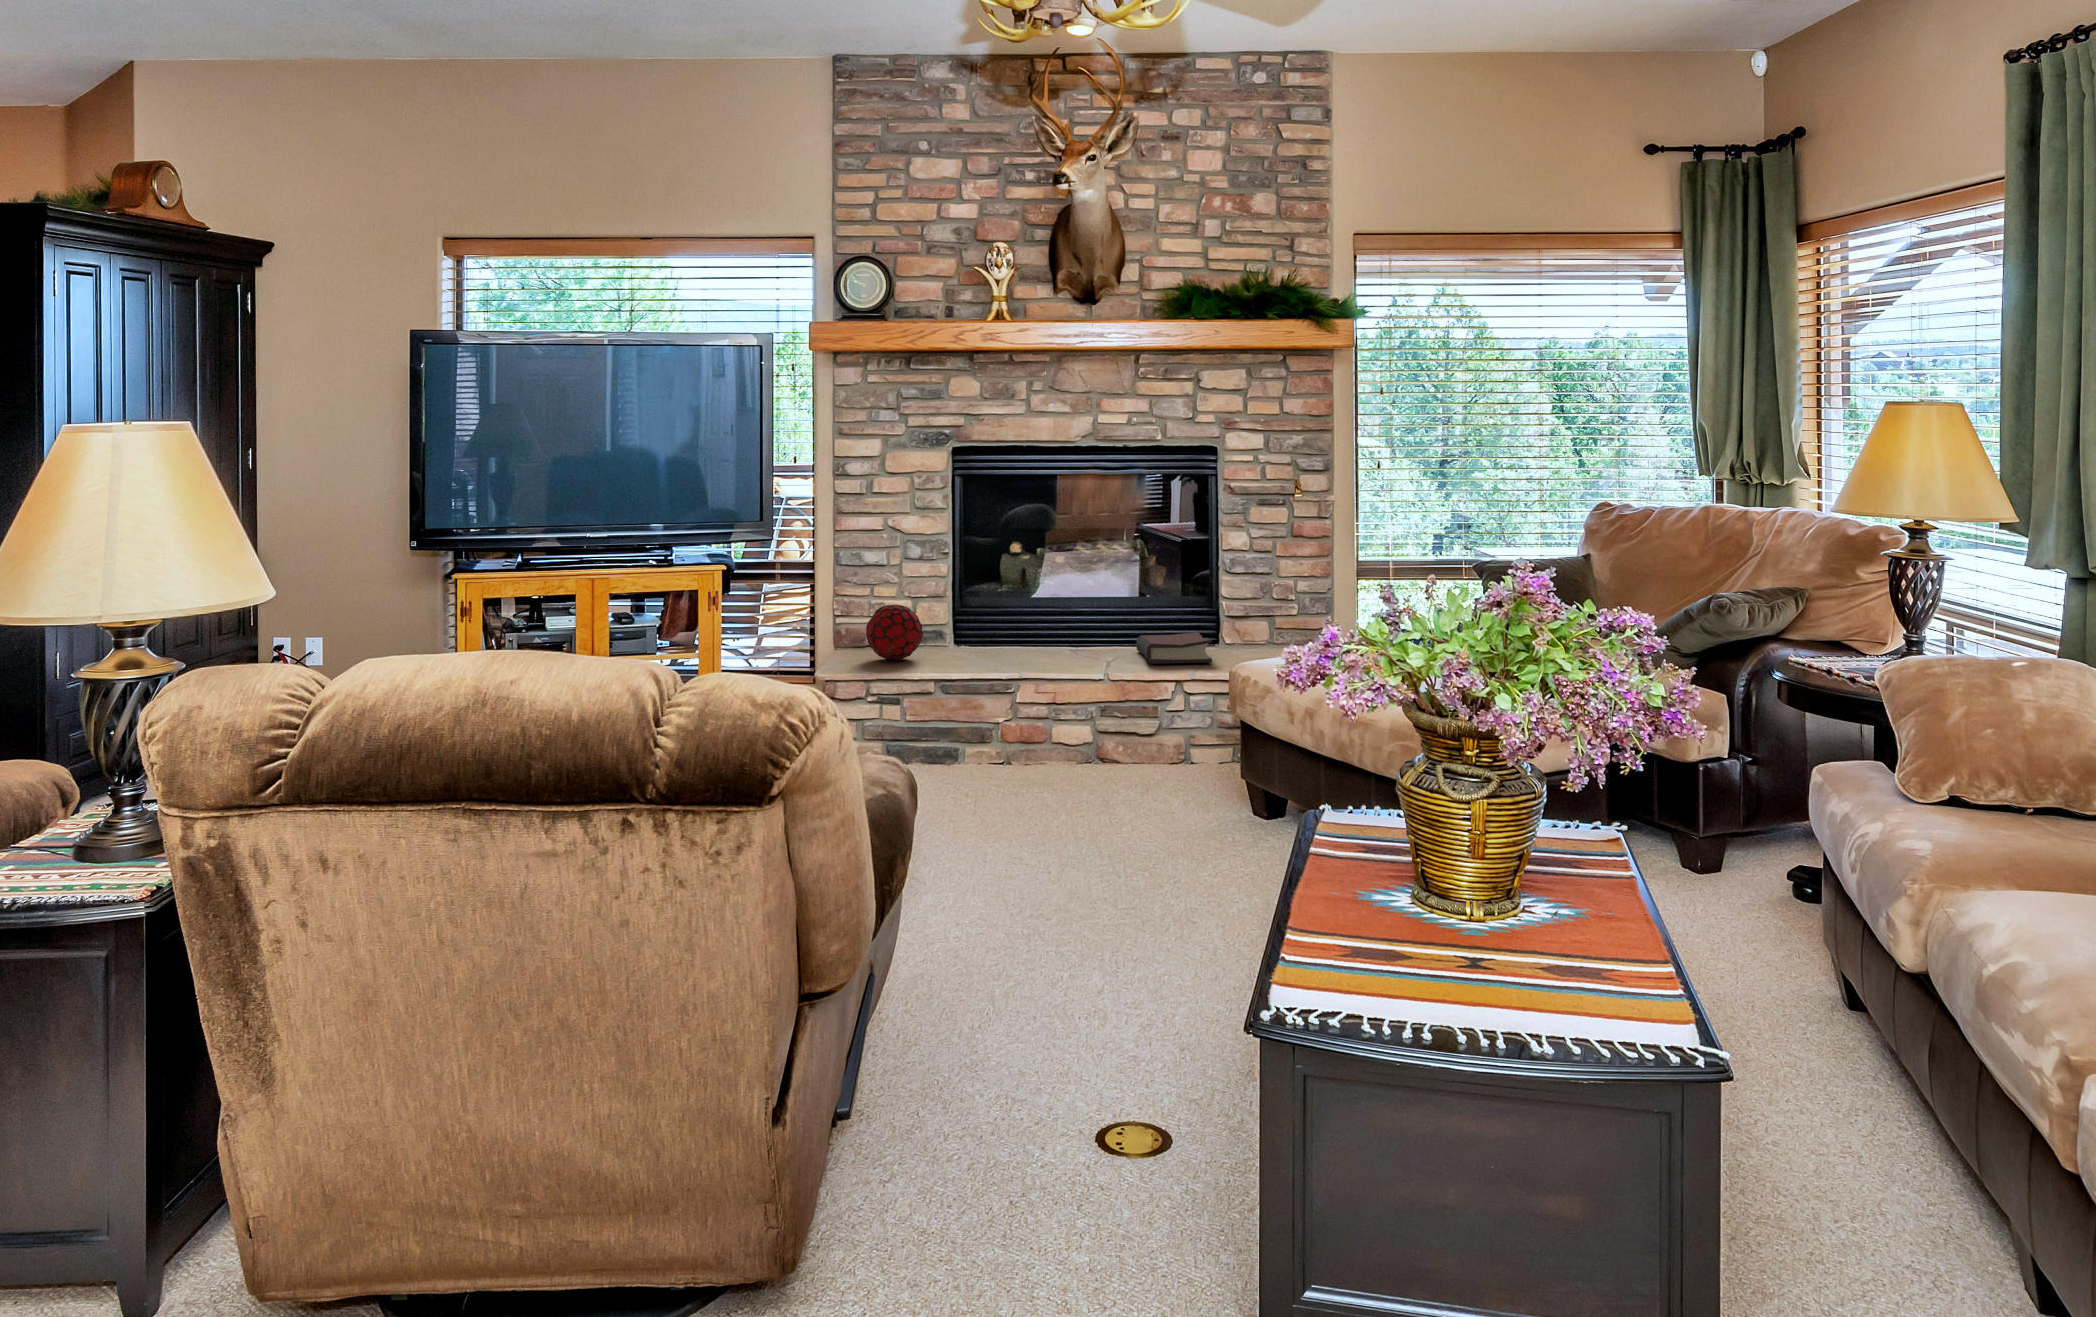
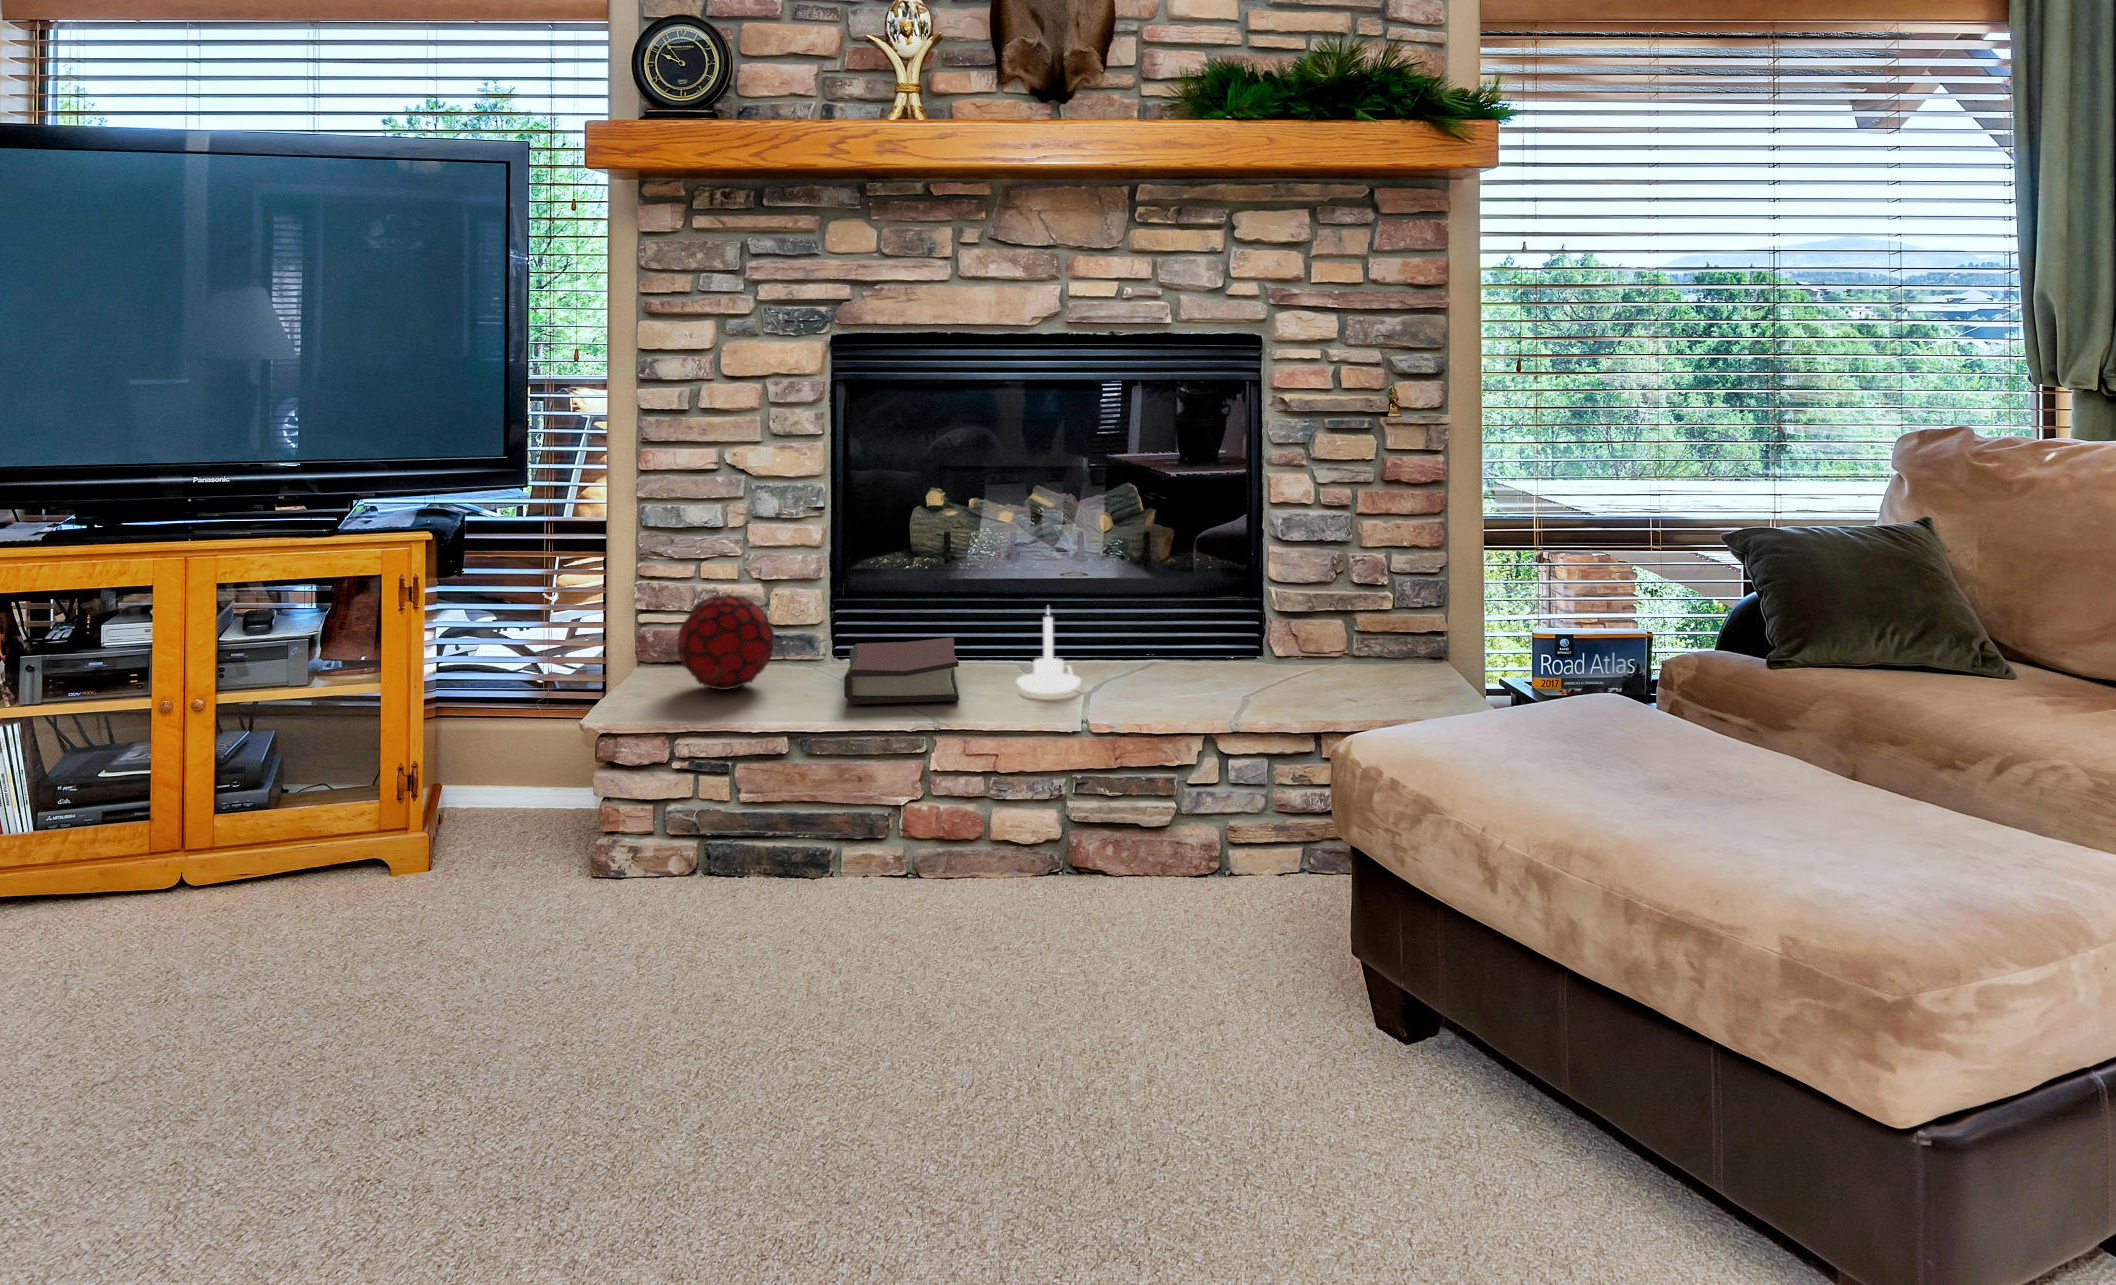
candle holder: none [1066,610,1105,661] -> present [1016,608,1081,694]
hardback book: present [1136,632,1212,664] -> present [845,637,959,704]

